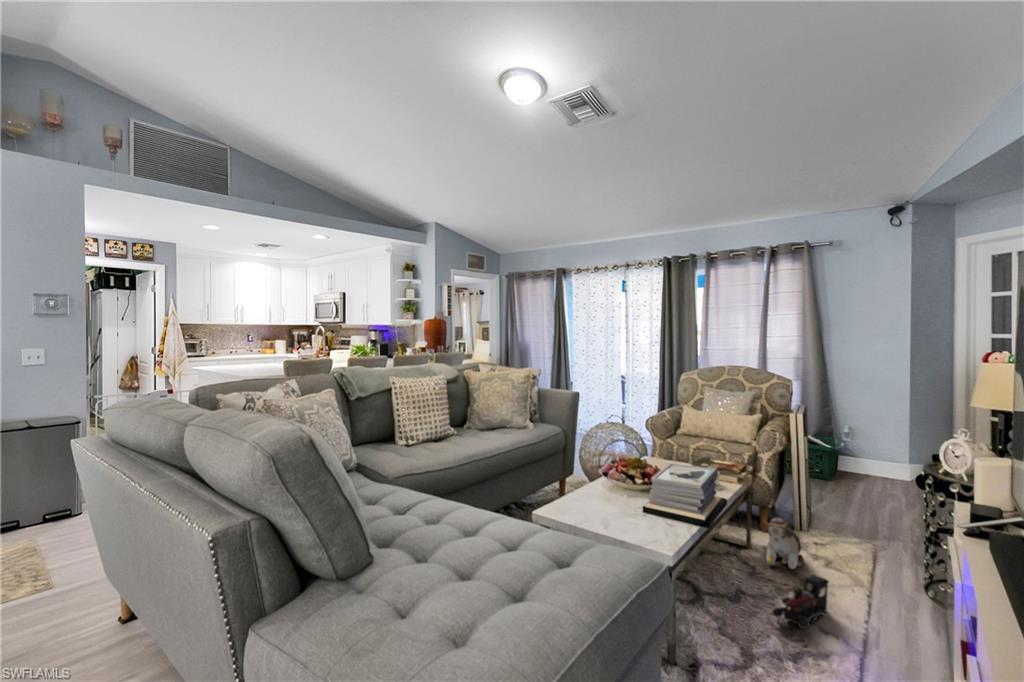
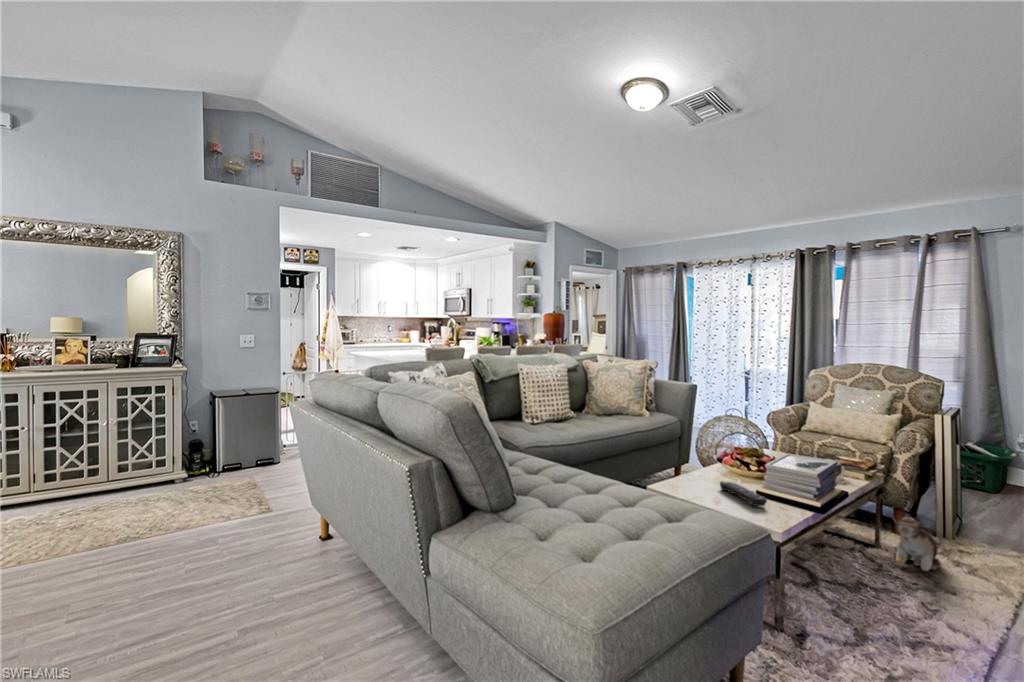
remote control: none [606,499,654,526] -> present [720,481,767,506]
toy train: present [772,575,829,629] -> none [893,574,963,622]

